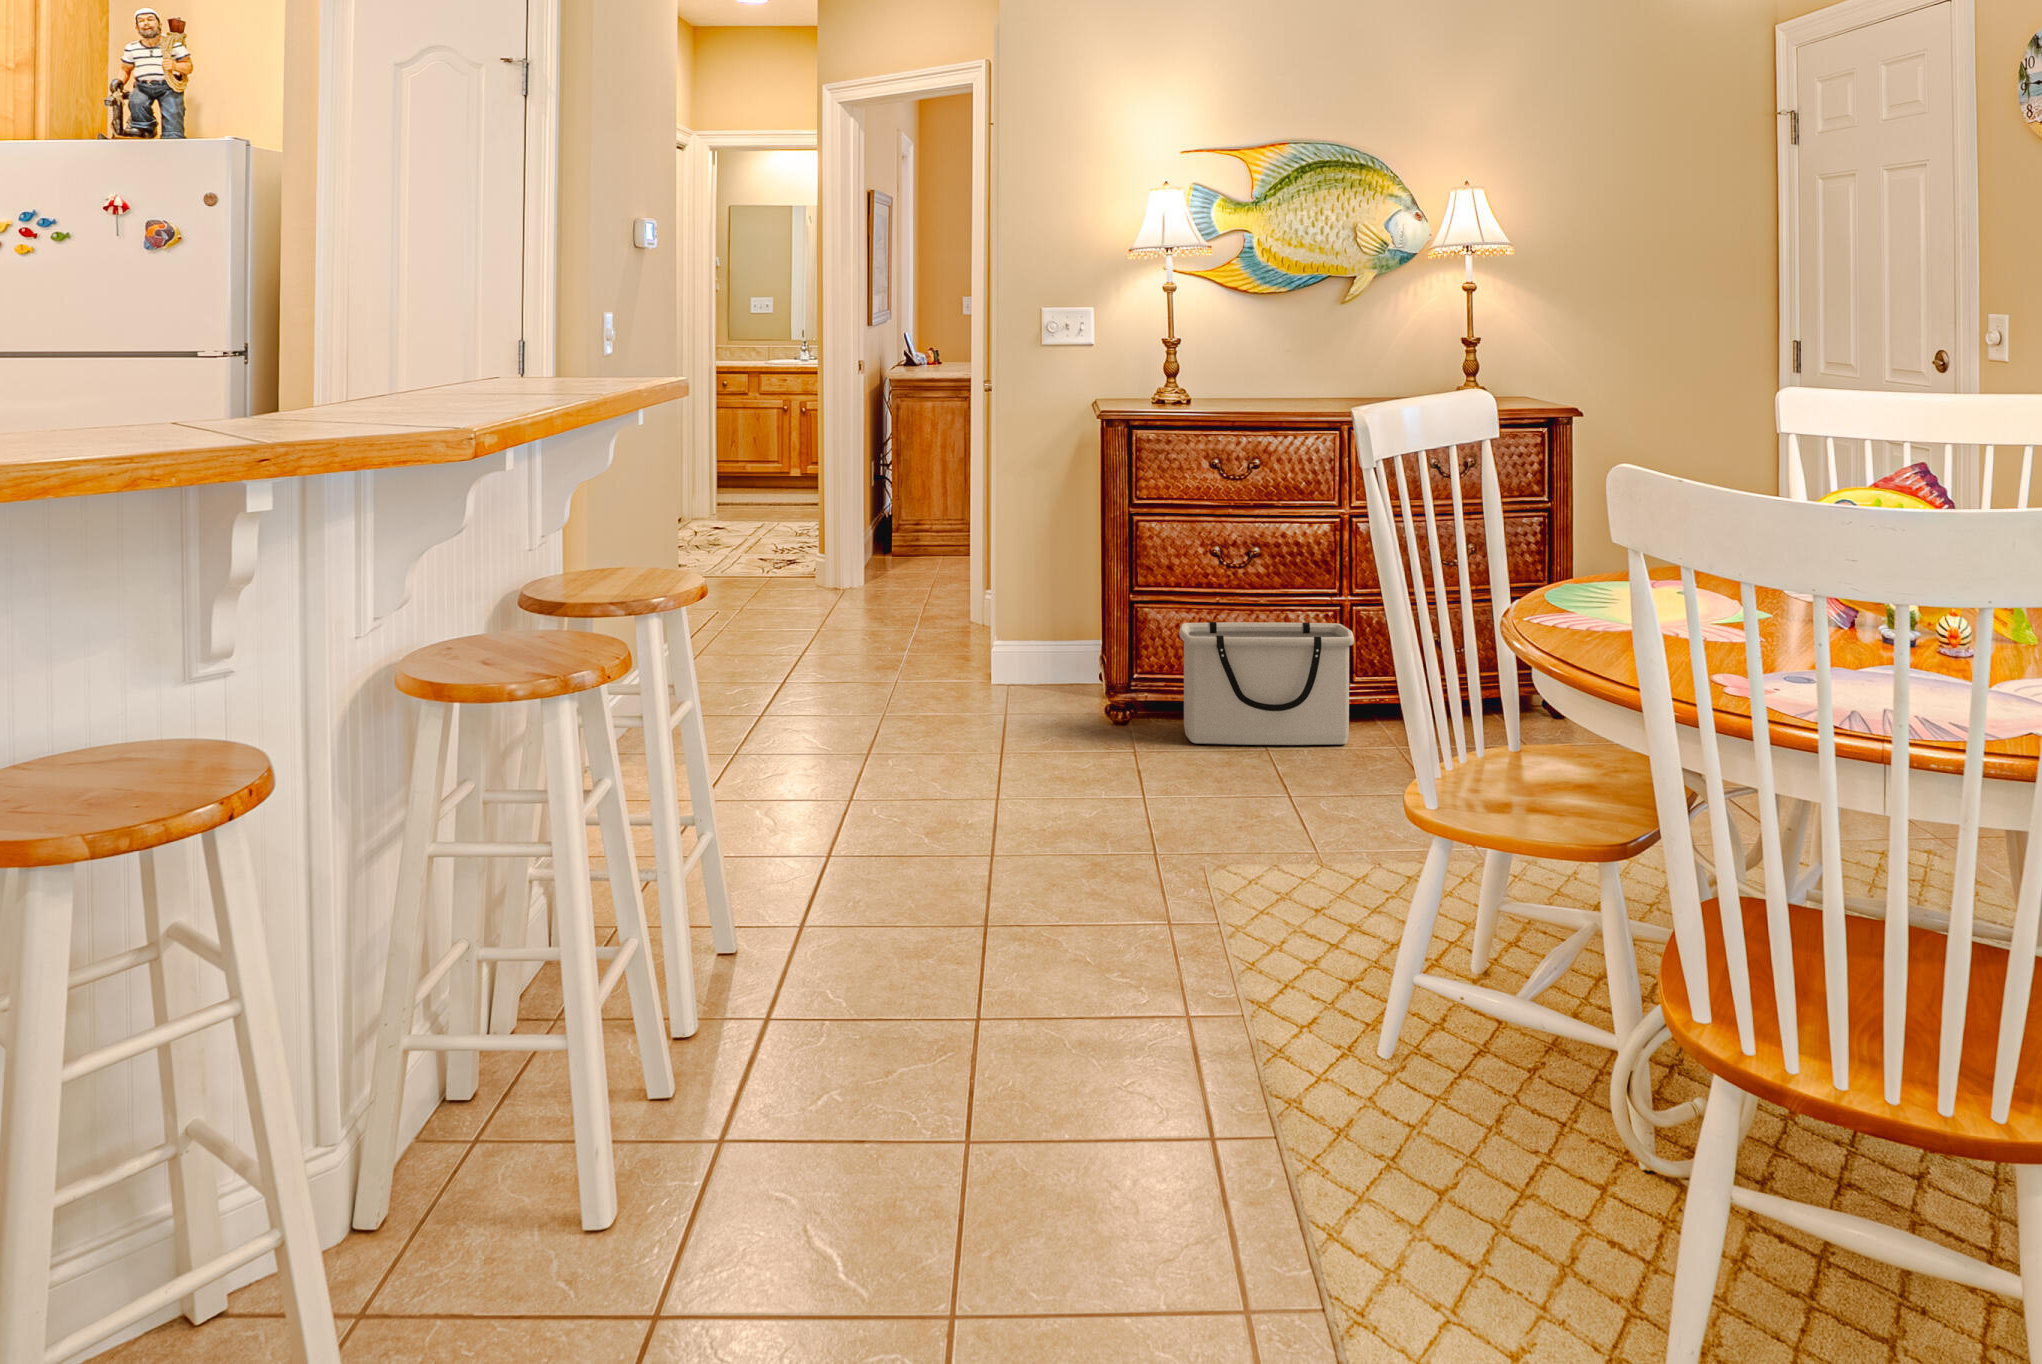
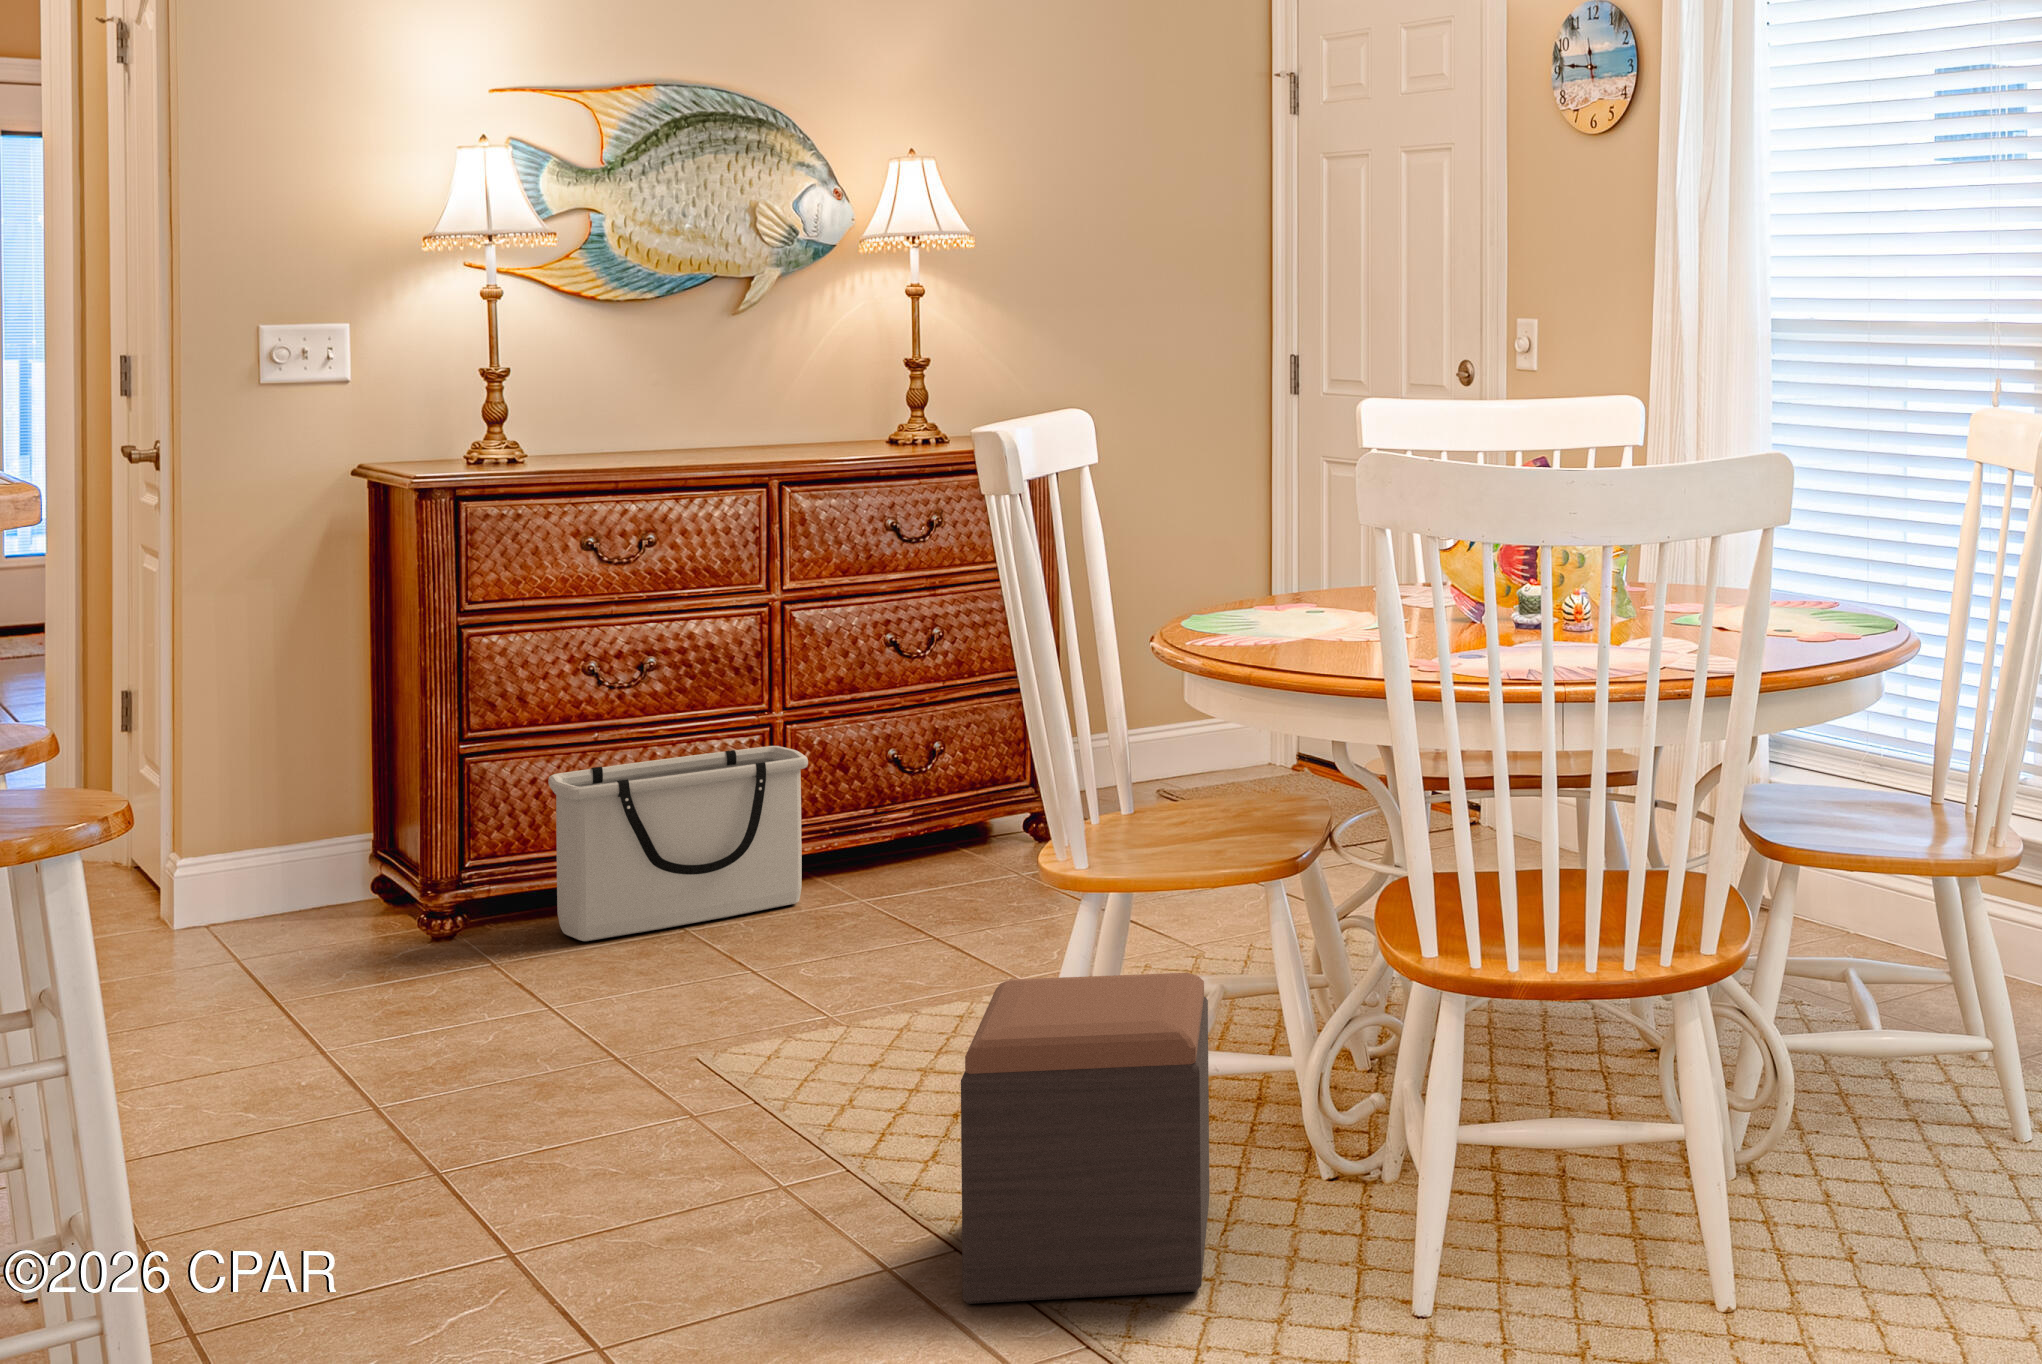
footstool: none [1252,899,1523,1268] -> present [961,973,1209,1304]

